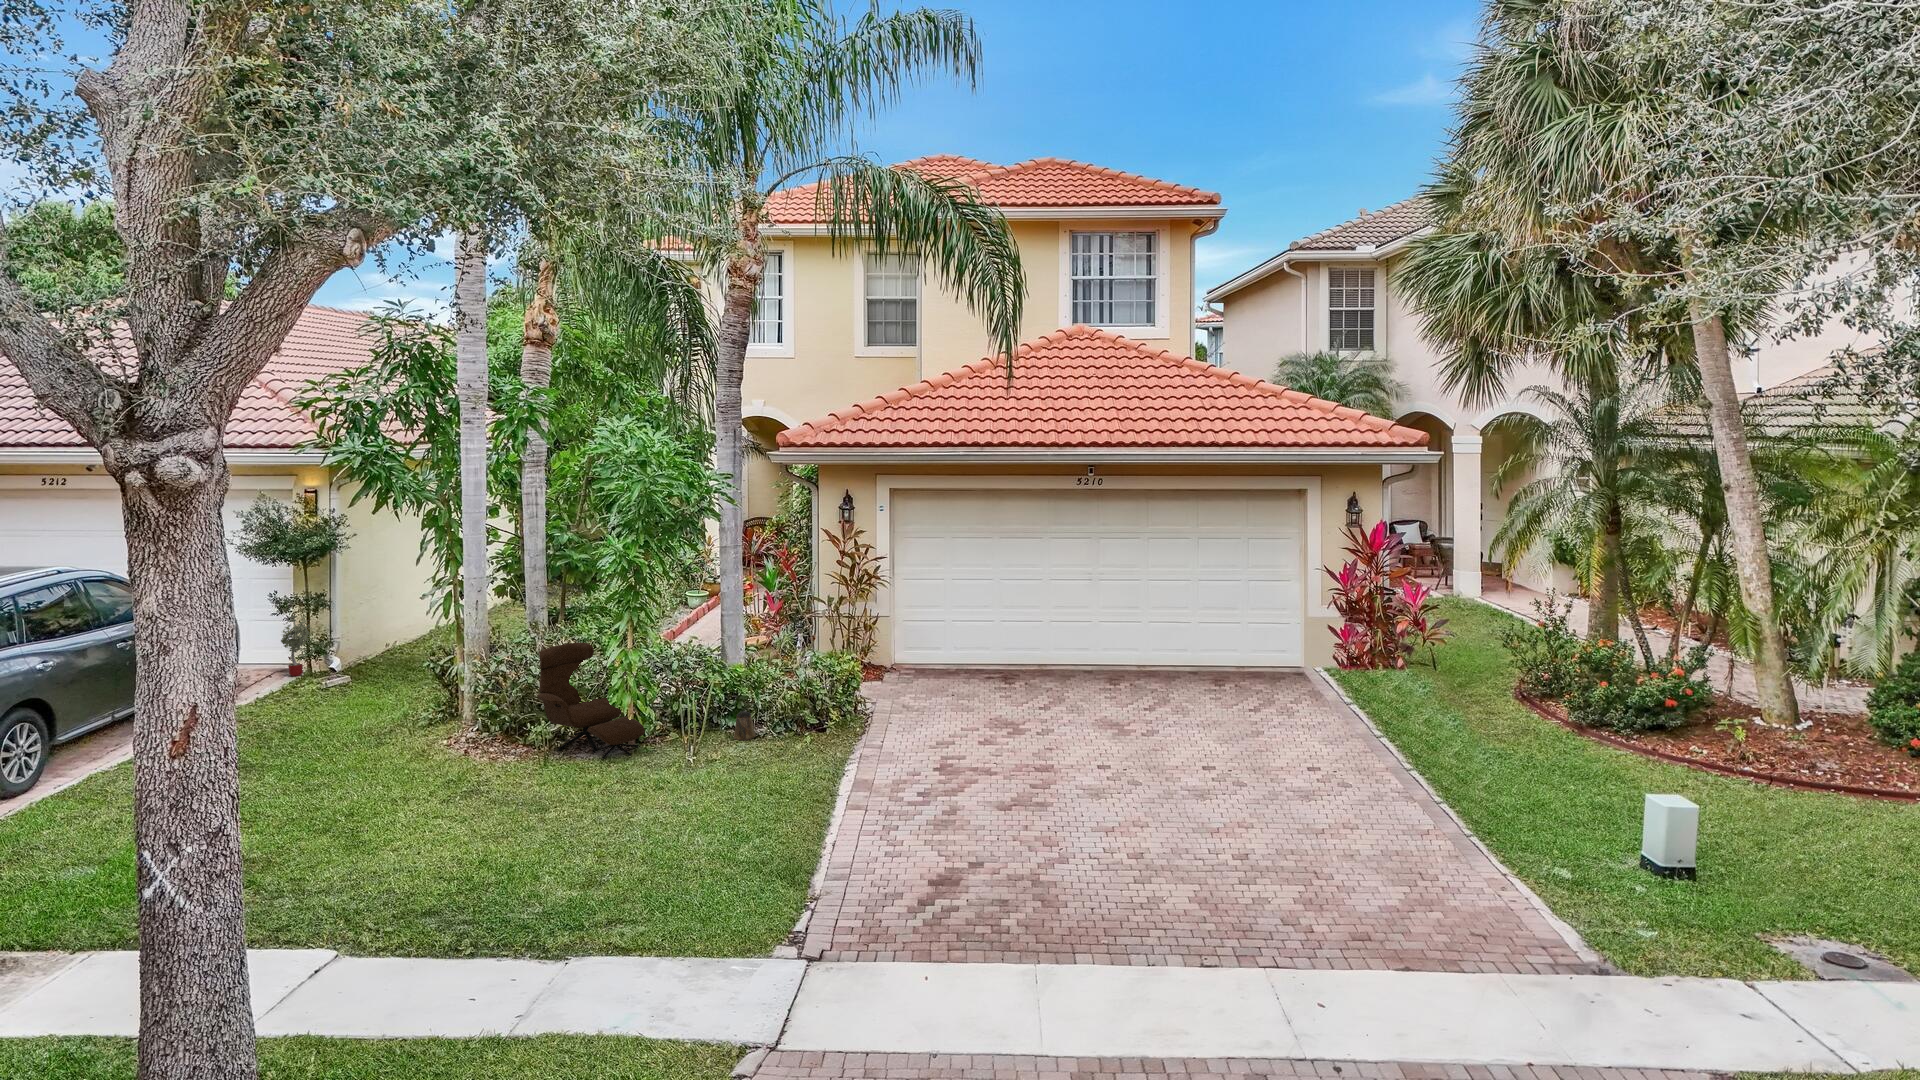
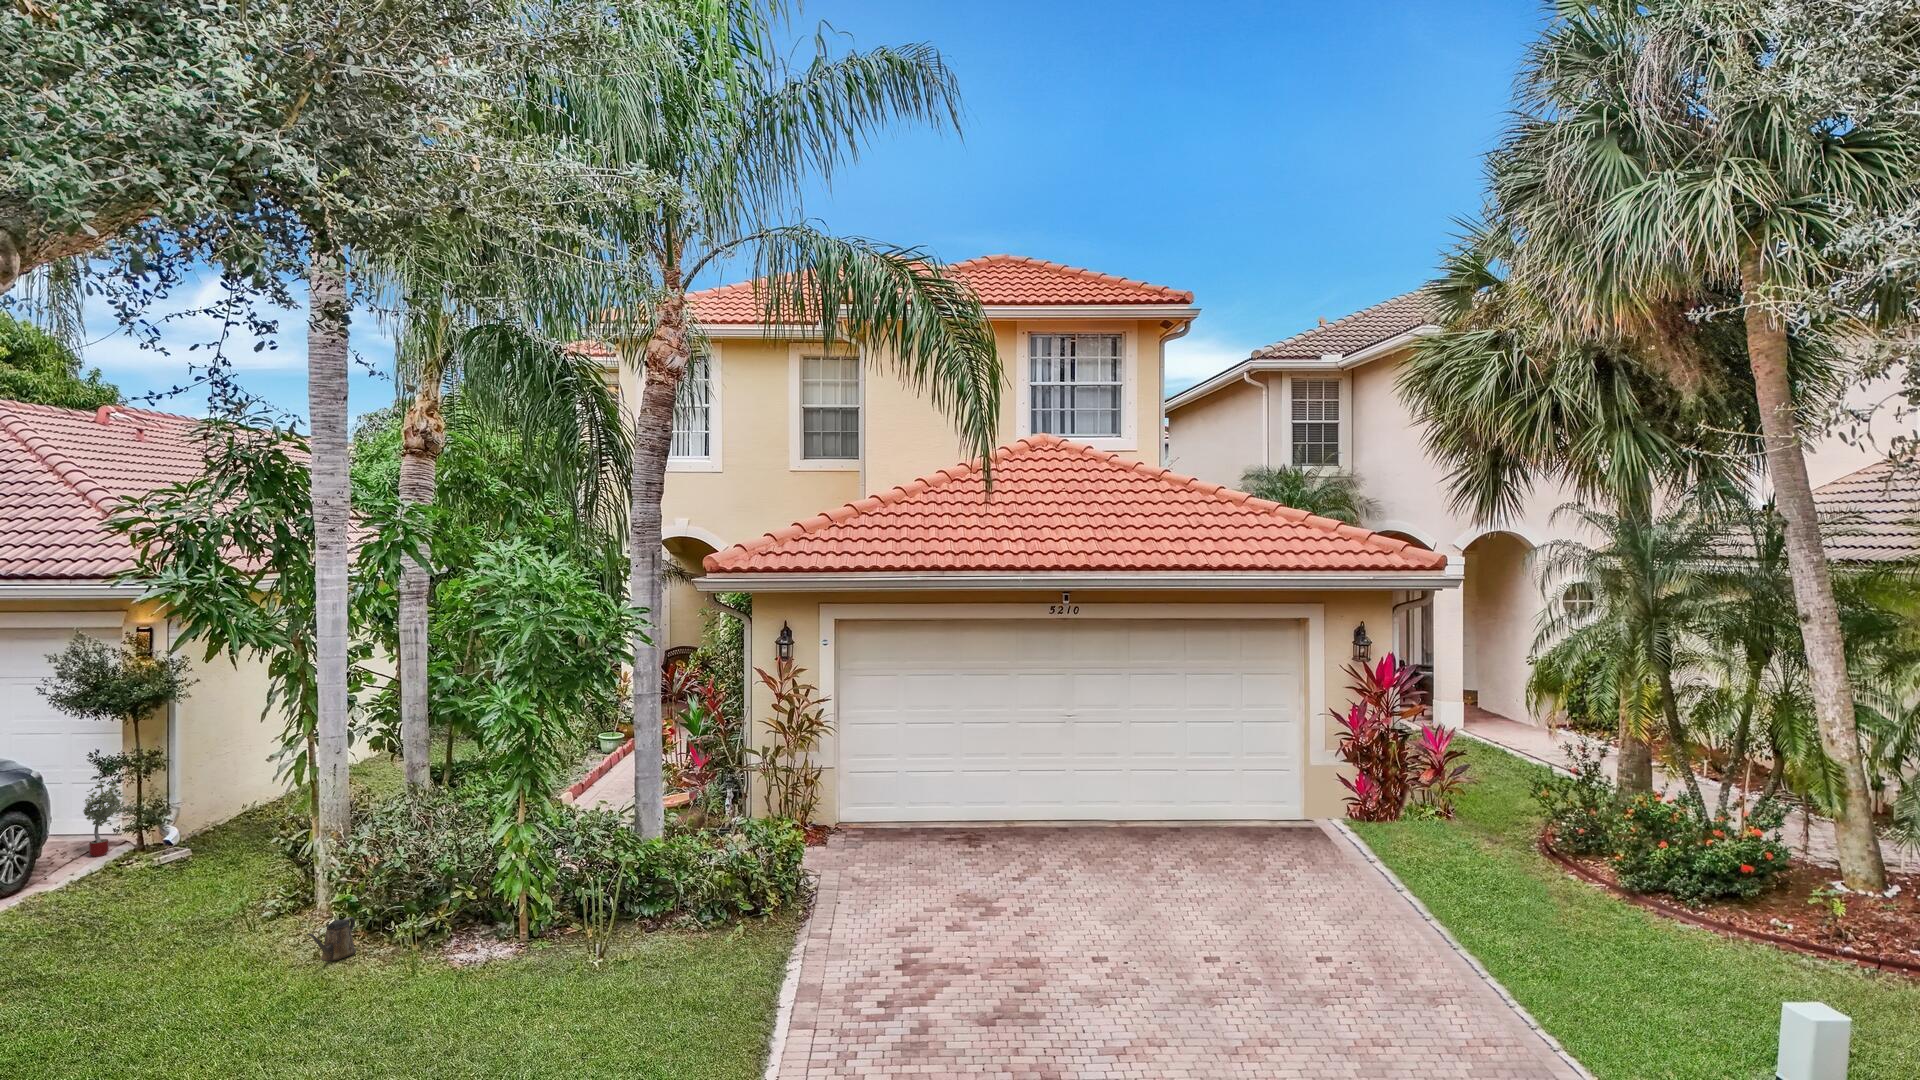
lounge chair: present [538,643,645,759] -> none [392,818,528,976]
watering can: present [733,711,756,740] -> present [307,917,356,961]

